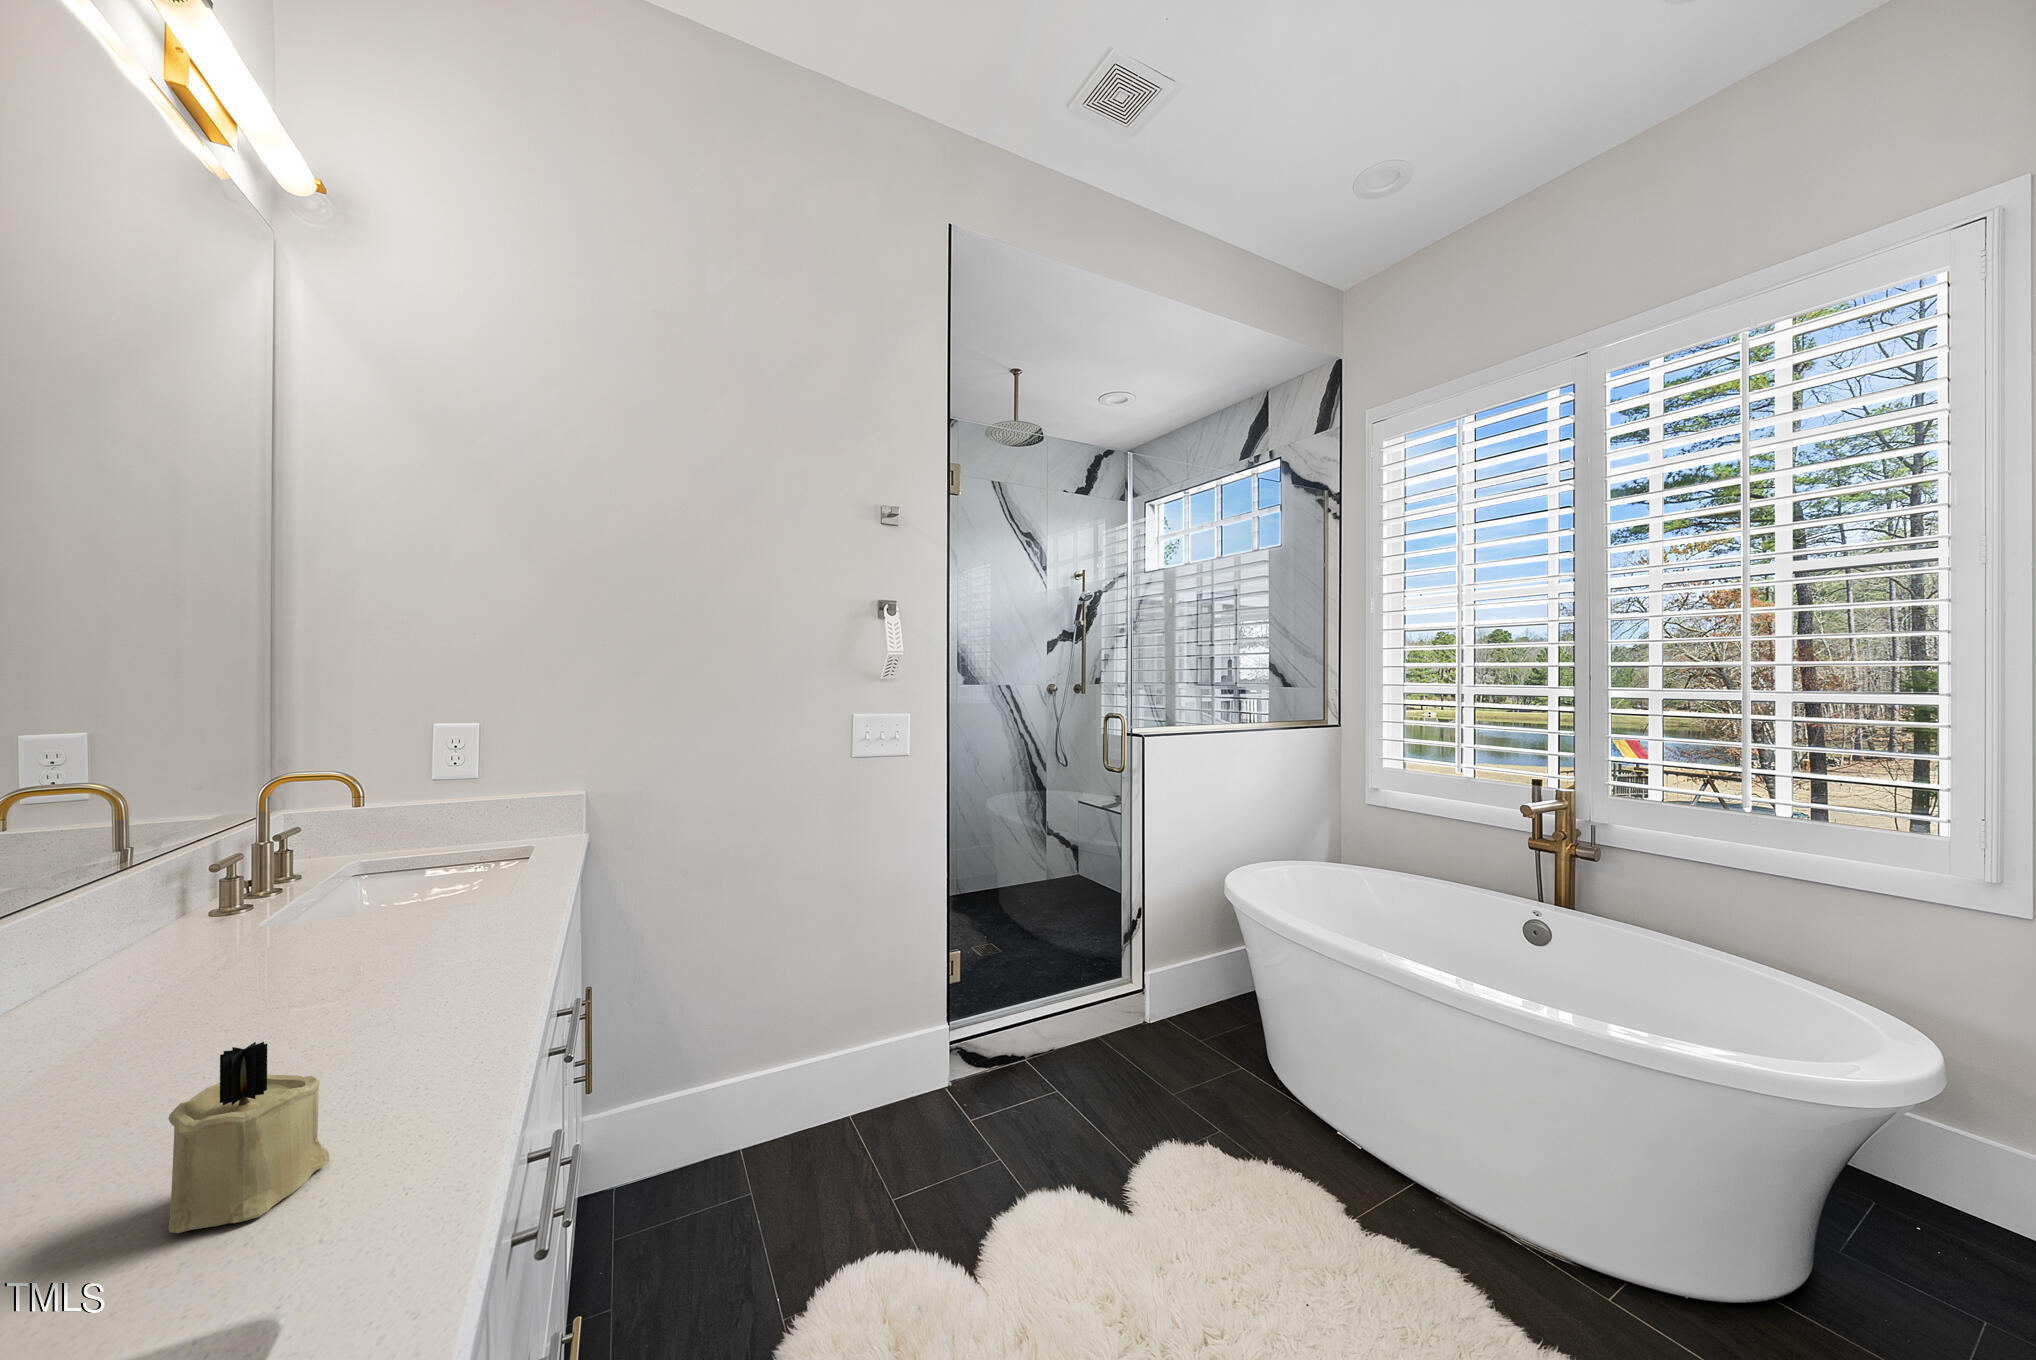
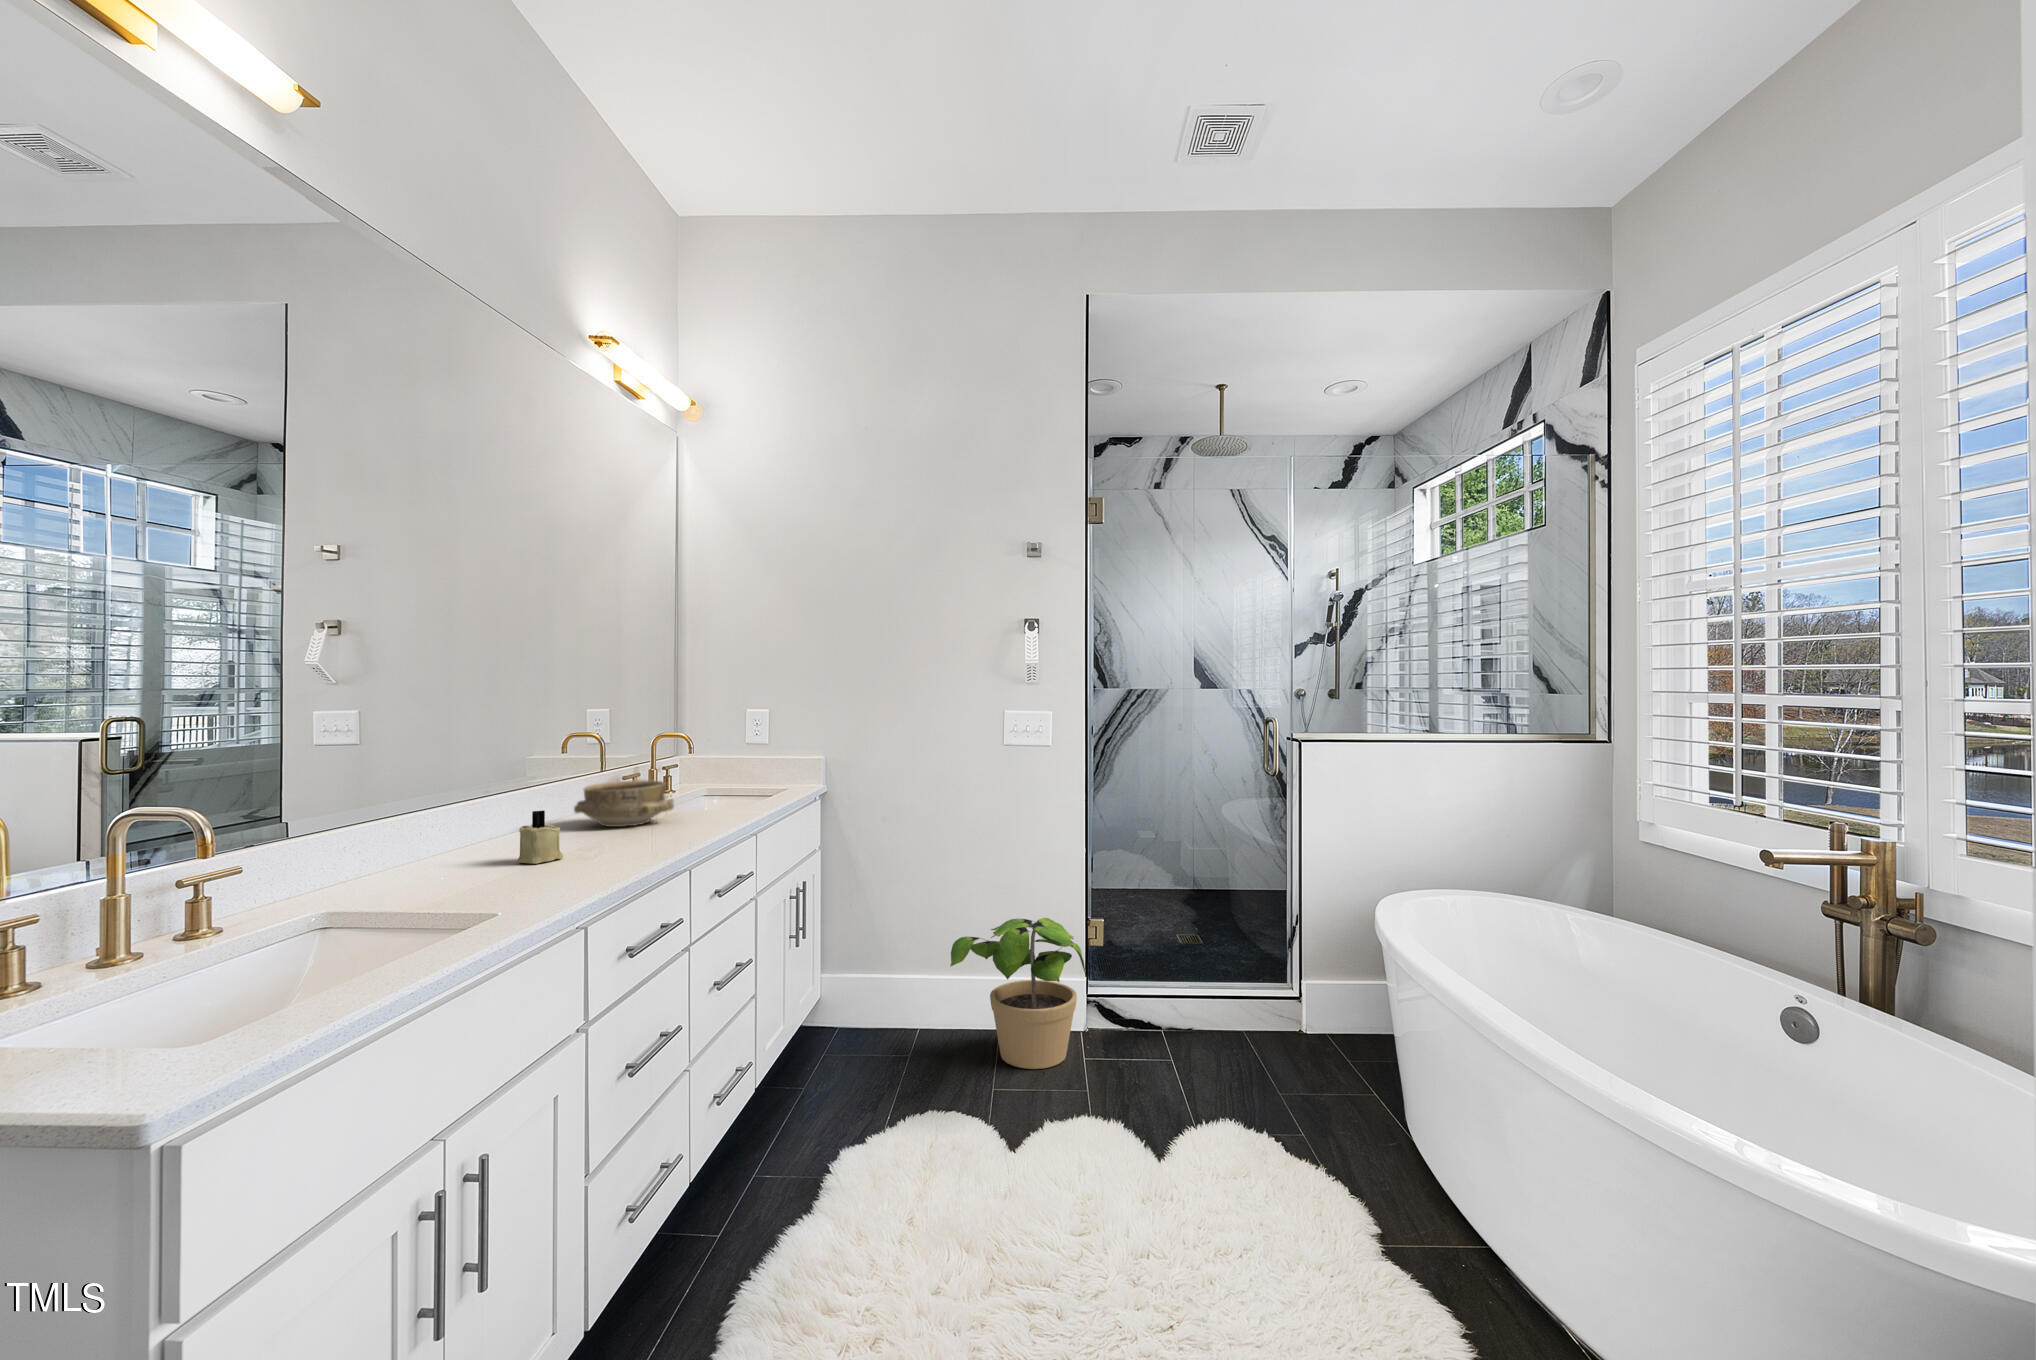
ceramic bowl: none [161,871,453,999] -> present [574,780,674,827]
potted plant: none [836,969,1049,1168] -> present [950,918,1086,1069]

